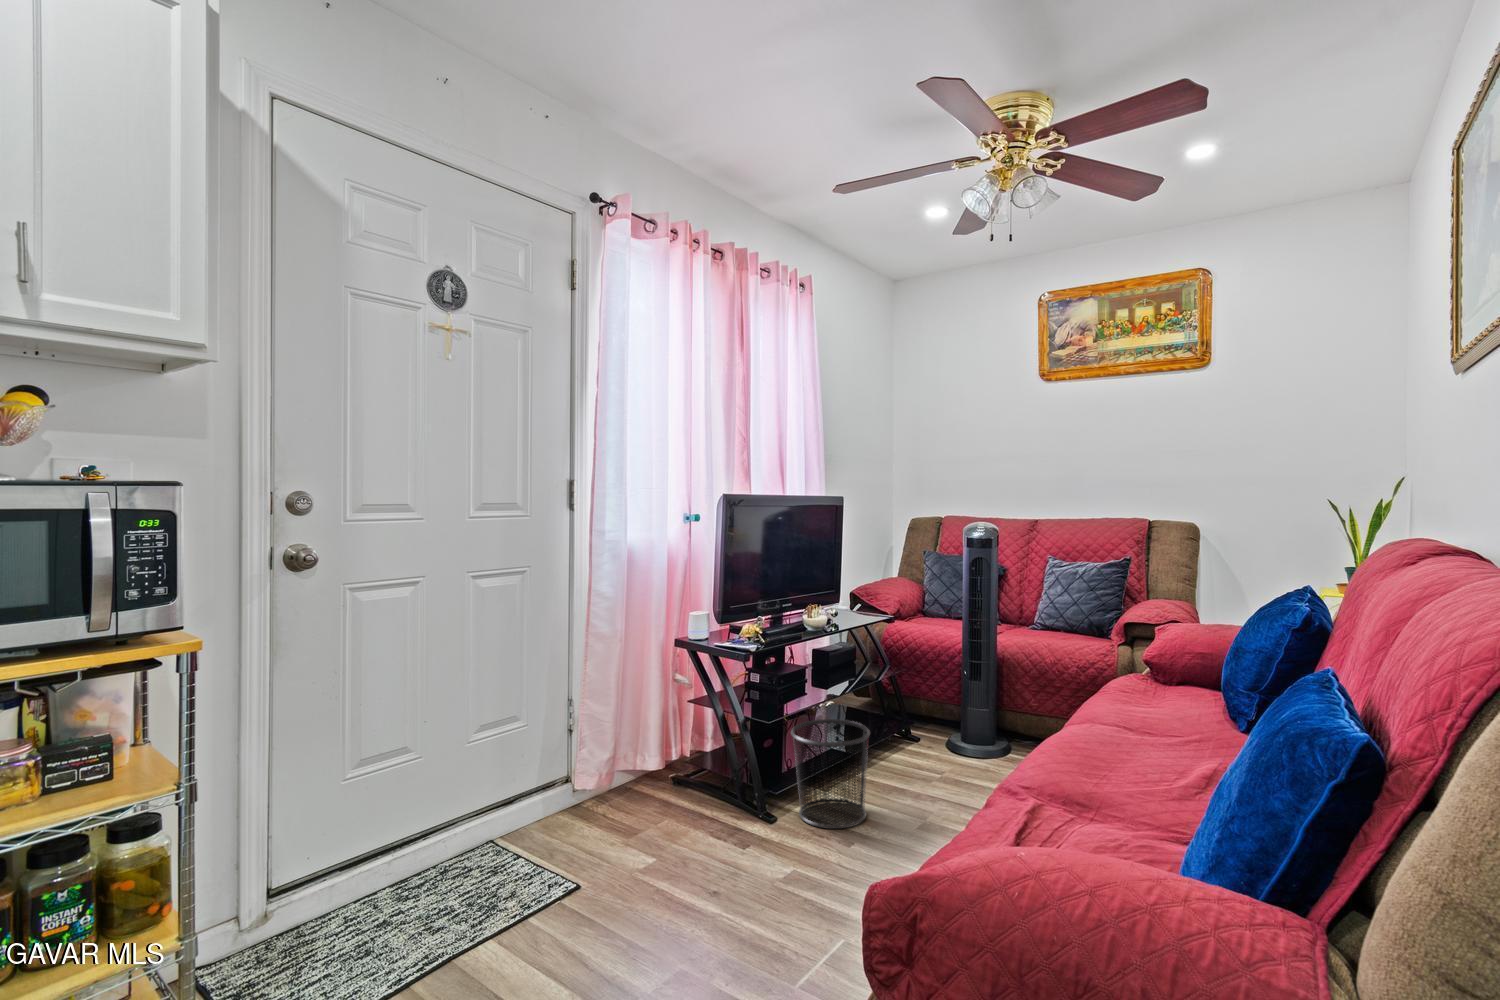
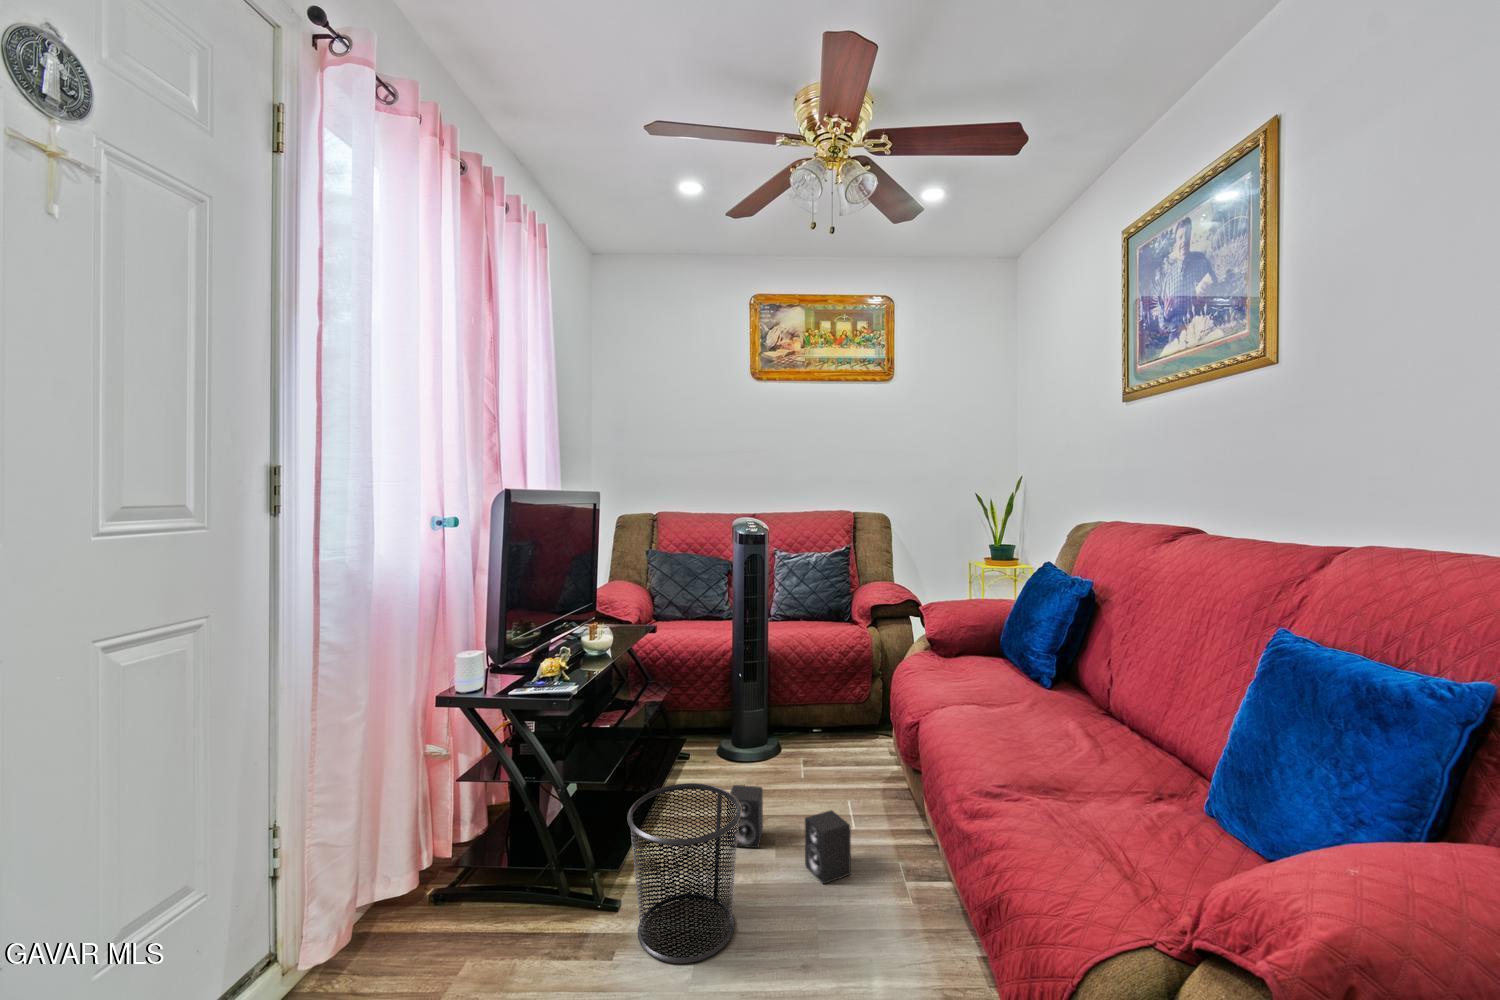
speaker: none [898,744,976,822] -> present [728,785,851,884]

